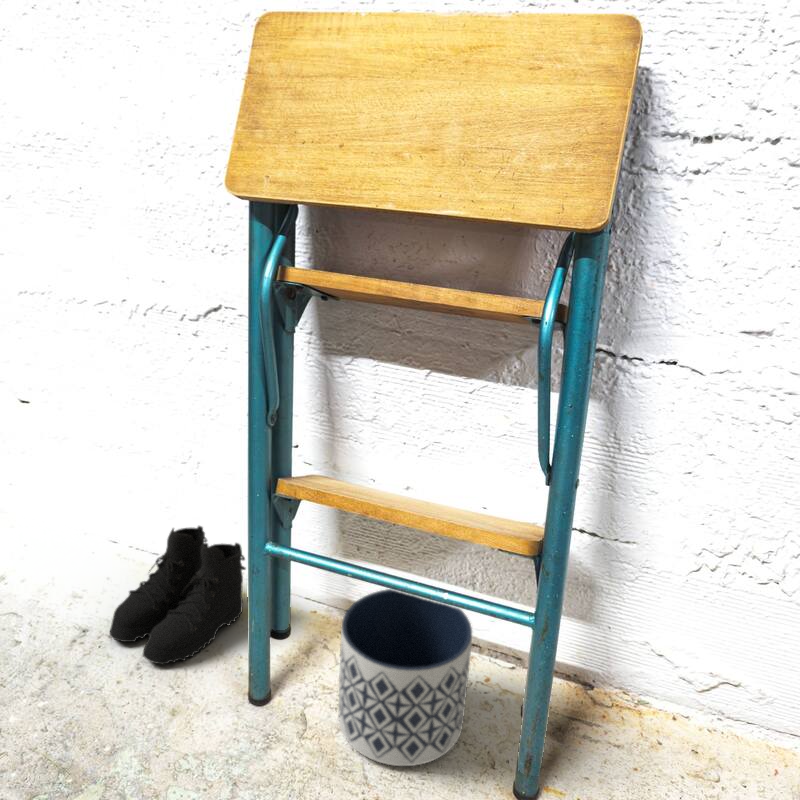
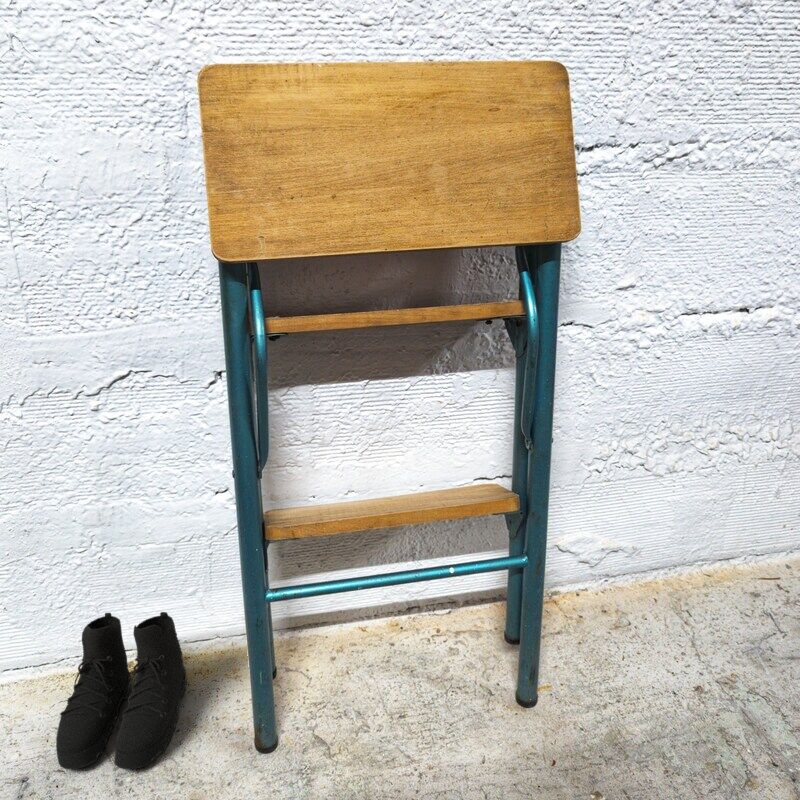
planter: present [338,588,472,766] -> none [333,576,456,741]

